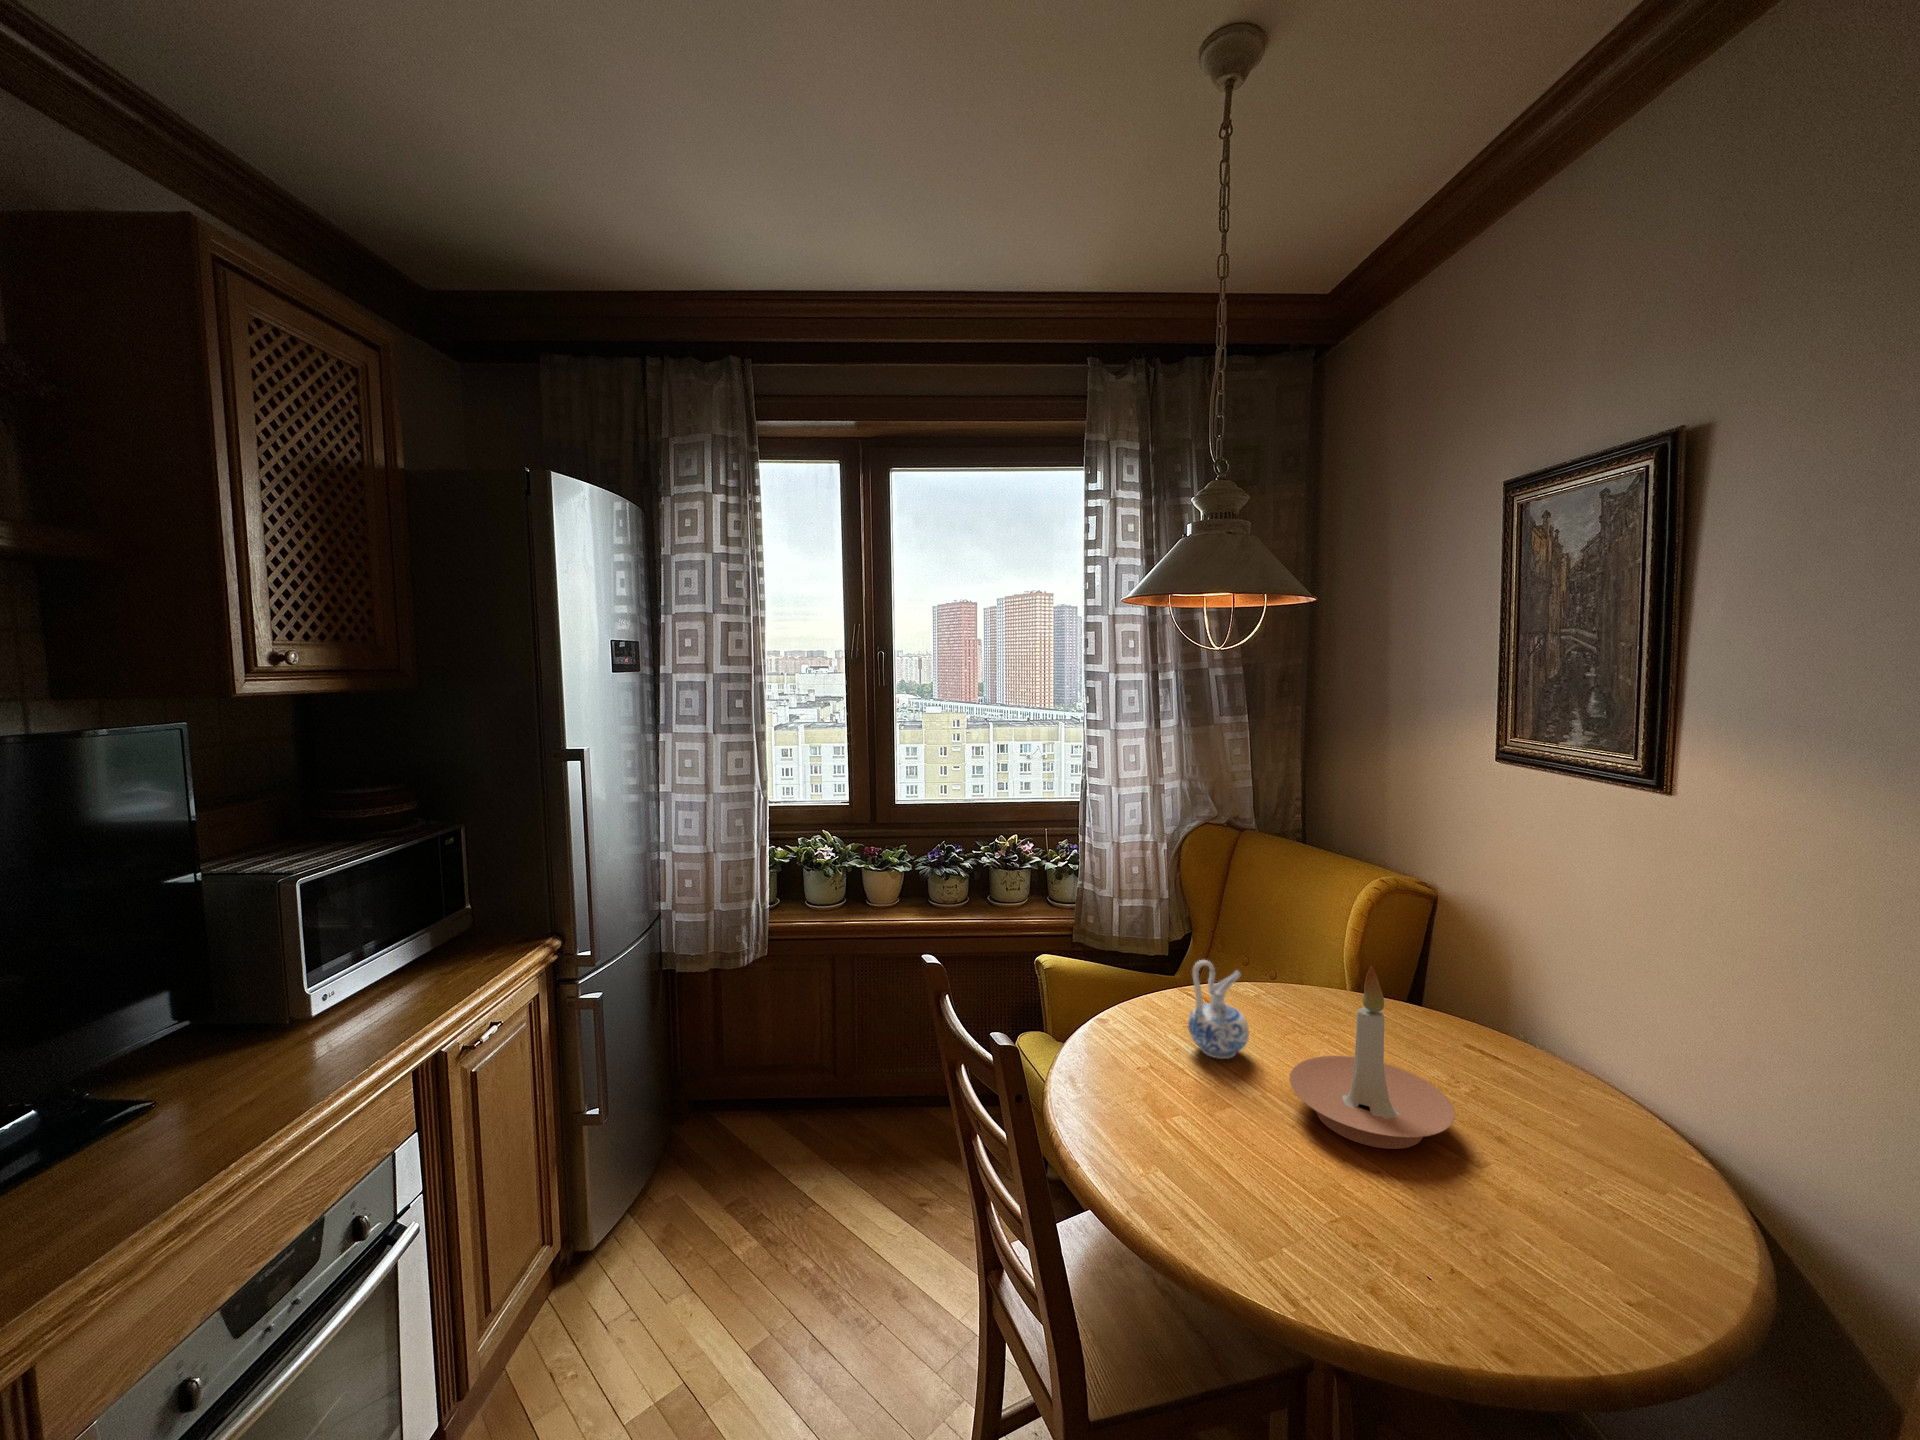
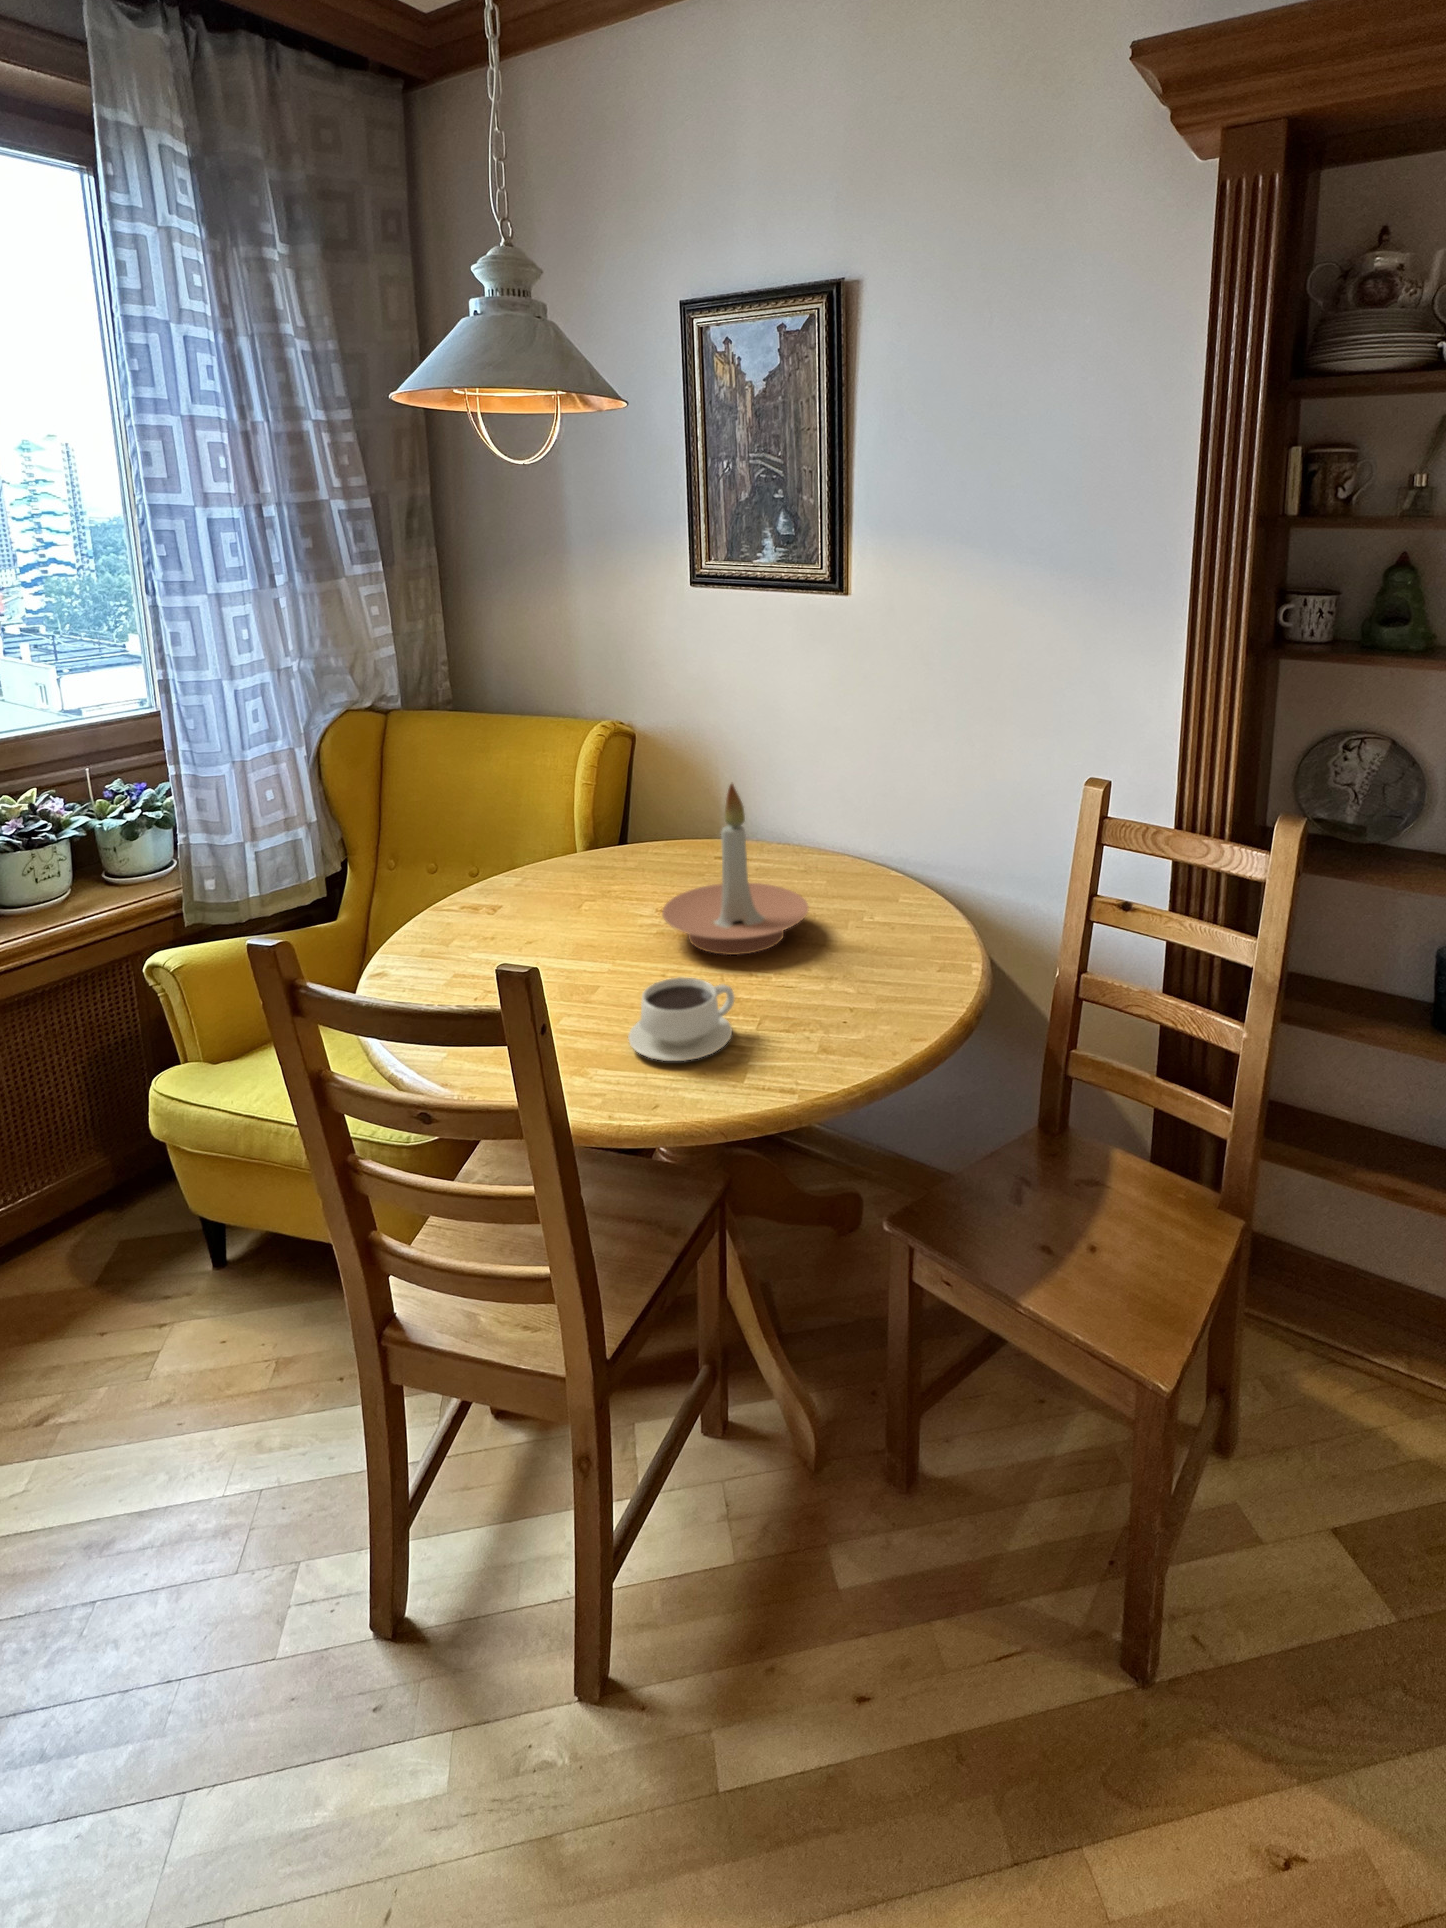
ceramic pitcher: present [1188,960,1249,1059] -> none [525,837,595,947]
teacup: none [1157,1119,1262,1208] -> present [628,977,734,1061]

